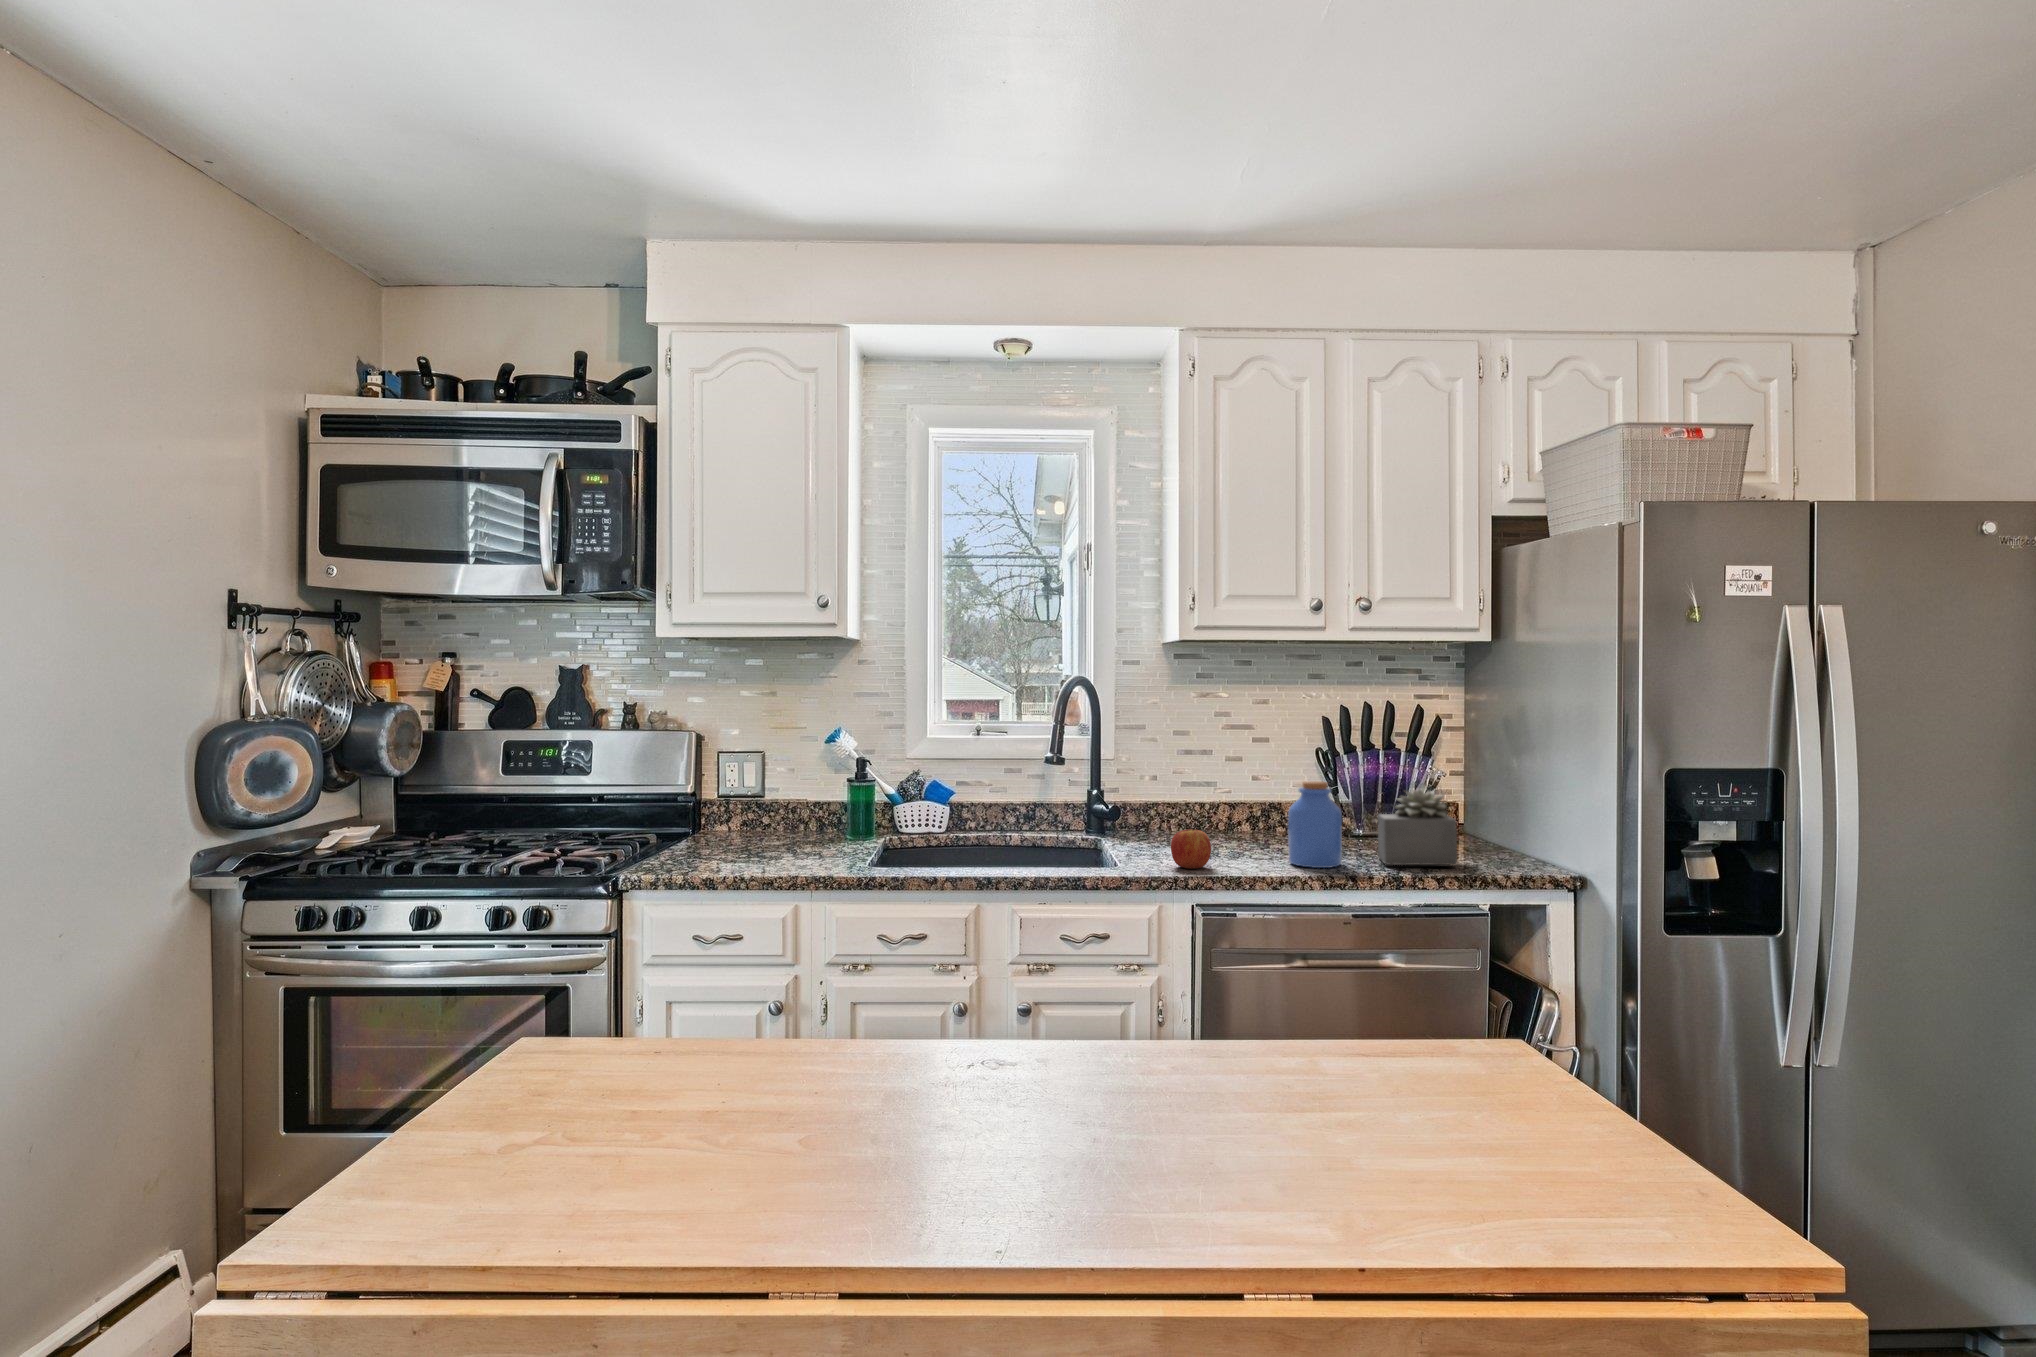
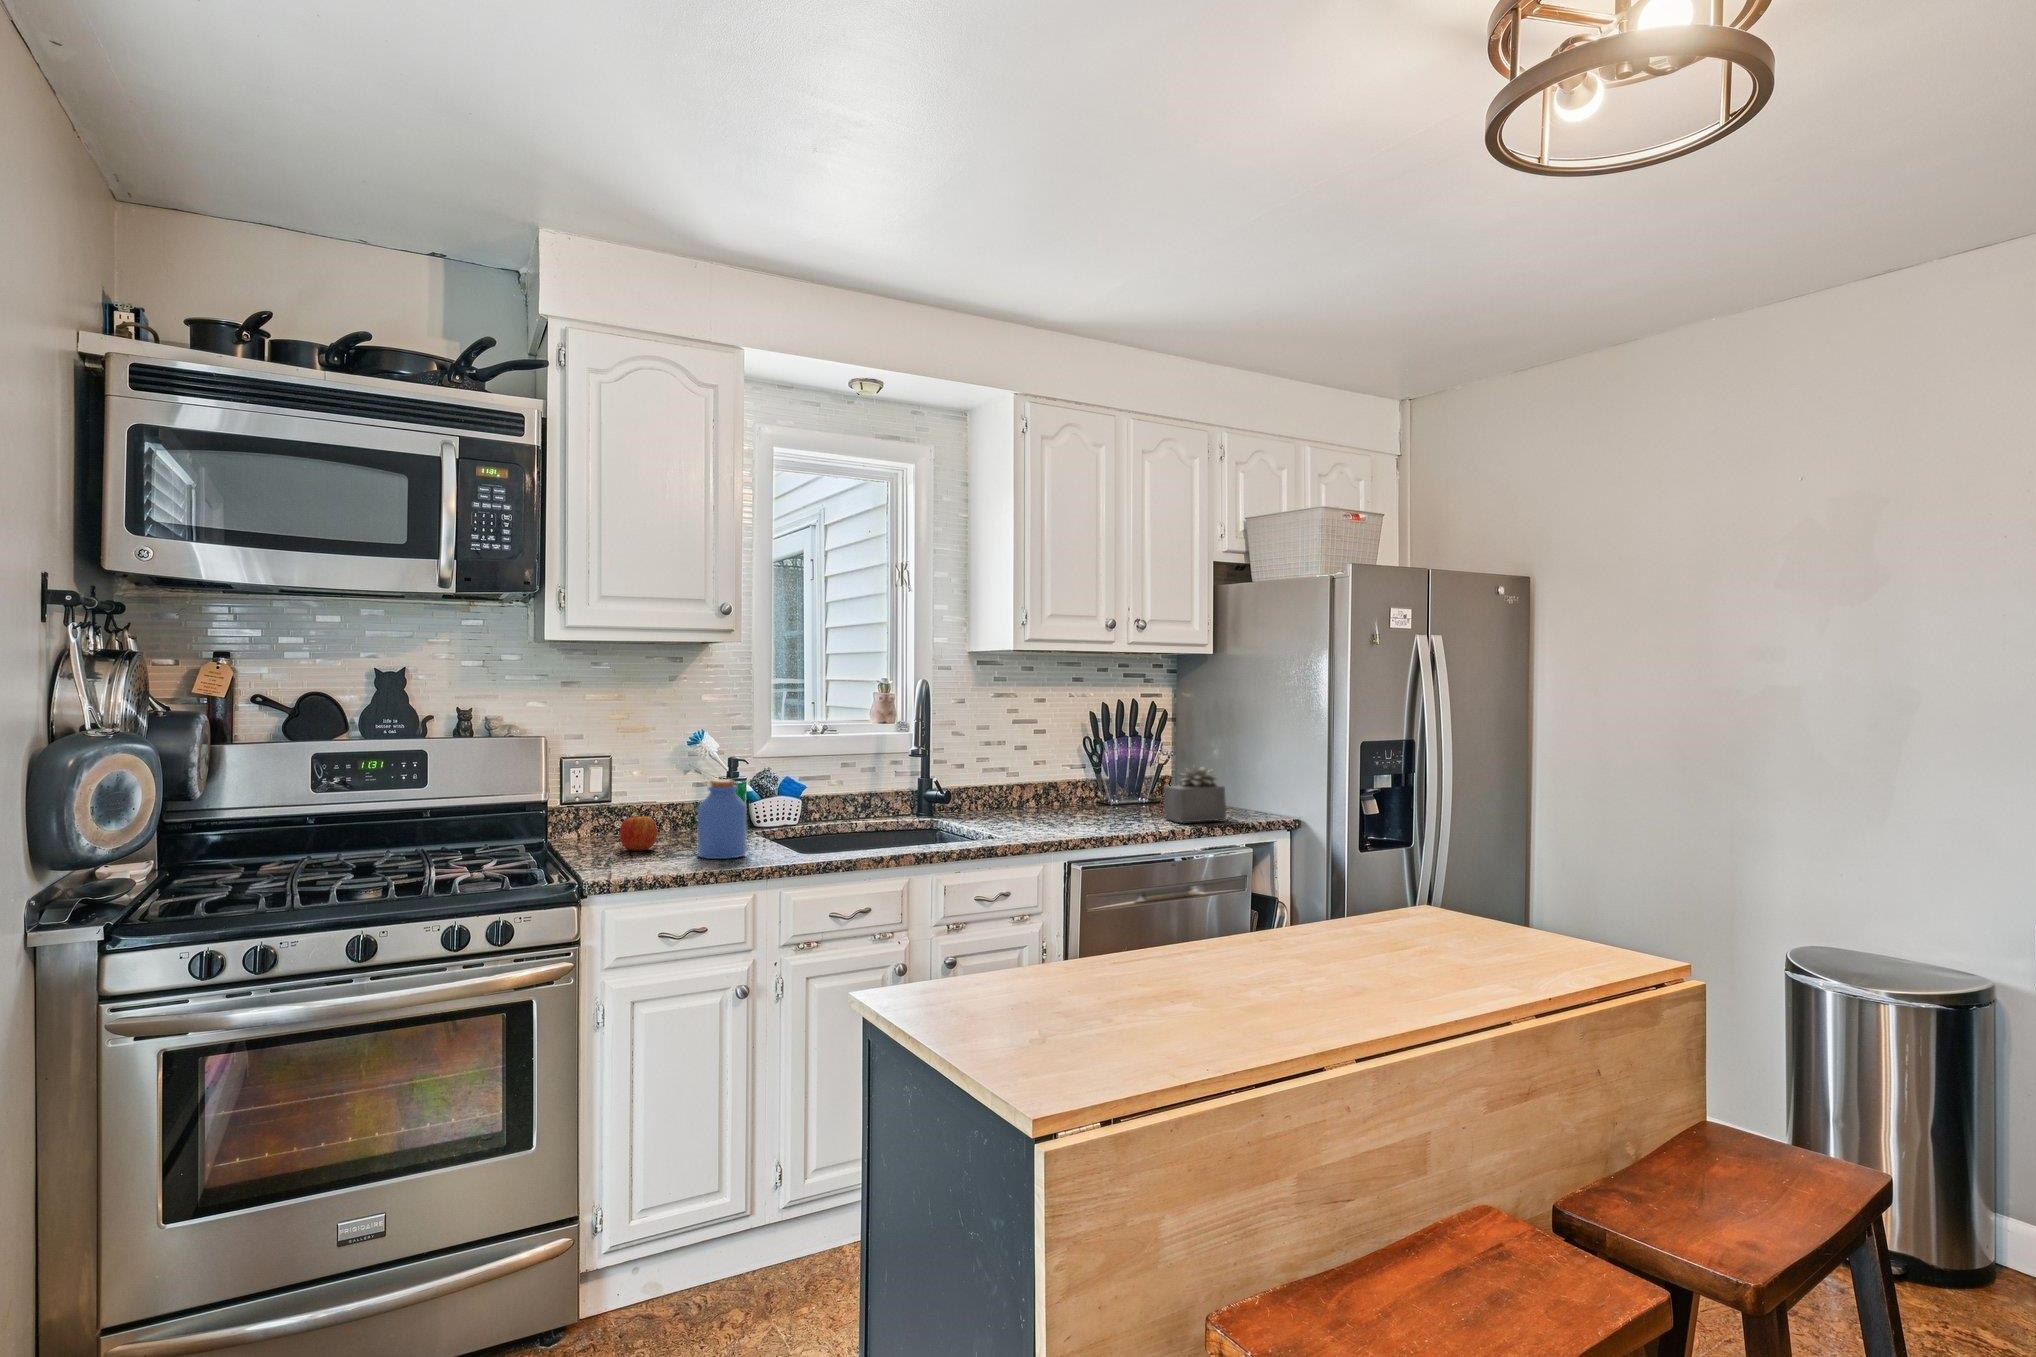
jar: present [1288,781,1342,868] -> present [698,779,747,859]
apple: present [1171,826,1211,869] -> present [620,812,657,851]

